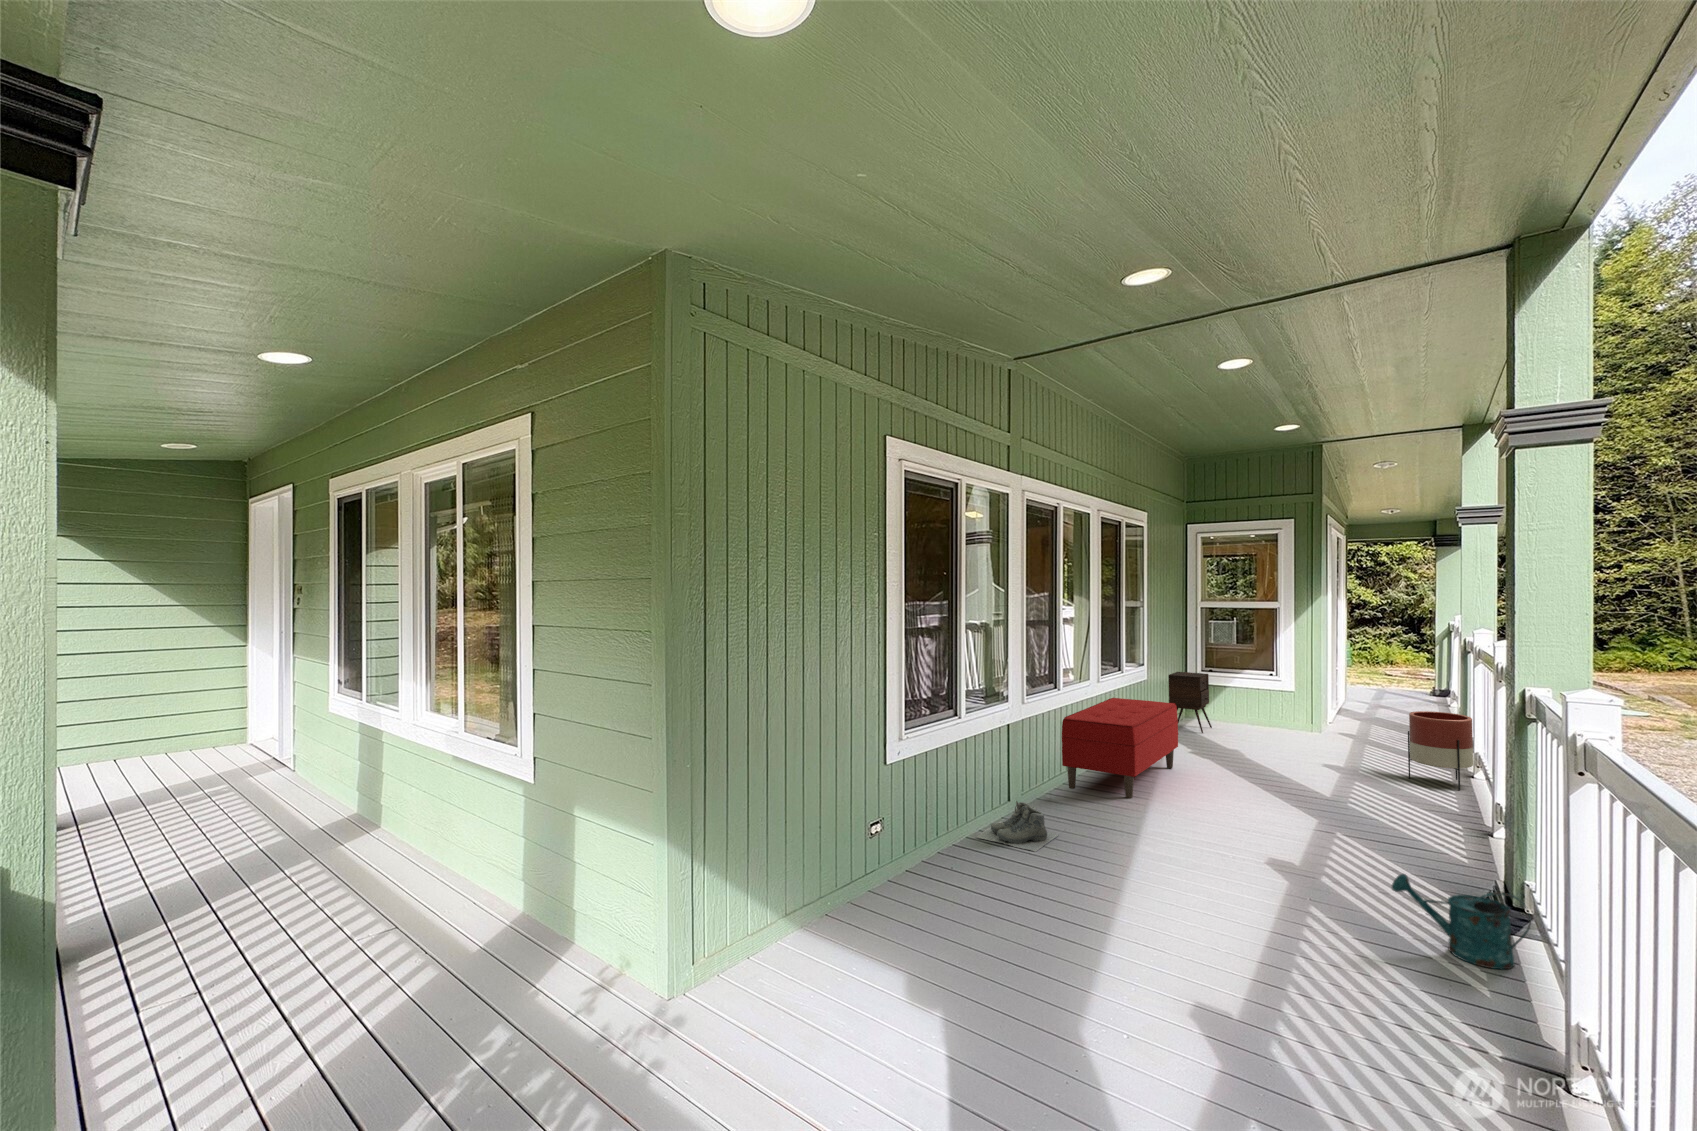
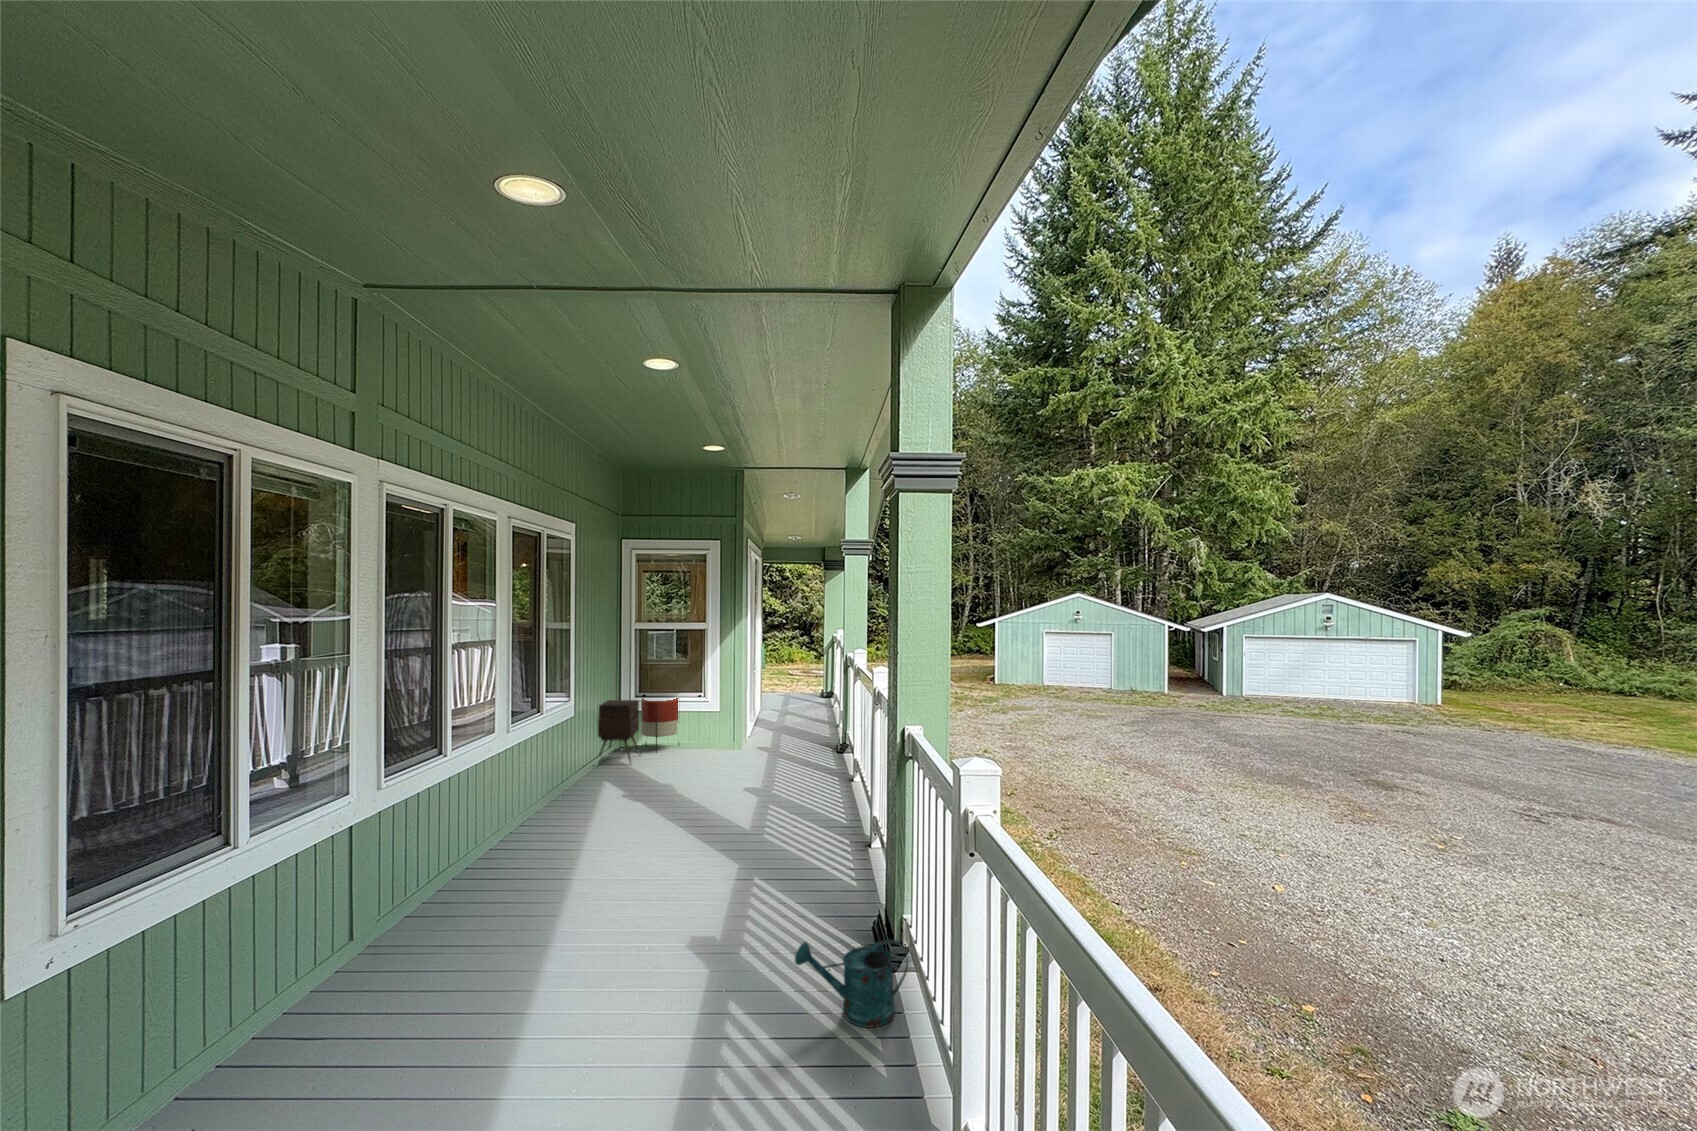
bench: present [1062,698,1178,799] -> none [445,746,599,882]
planter: present [1408,711,1473,791] -> present [641,698,679,753]
boots: present [977,801,1058,852] -> none [265,942,416,1026]

